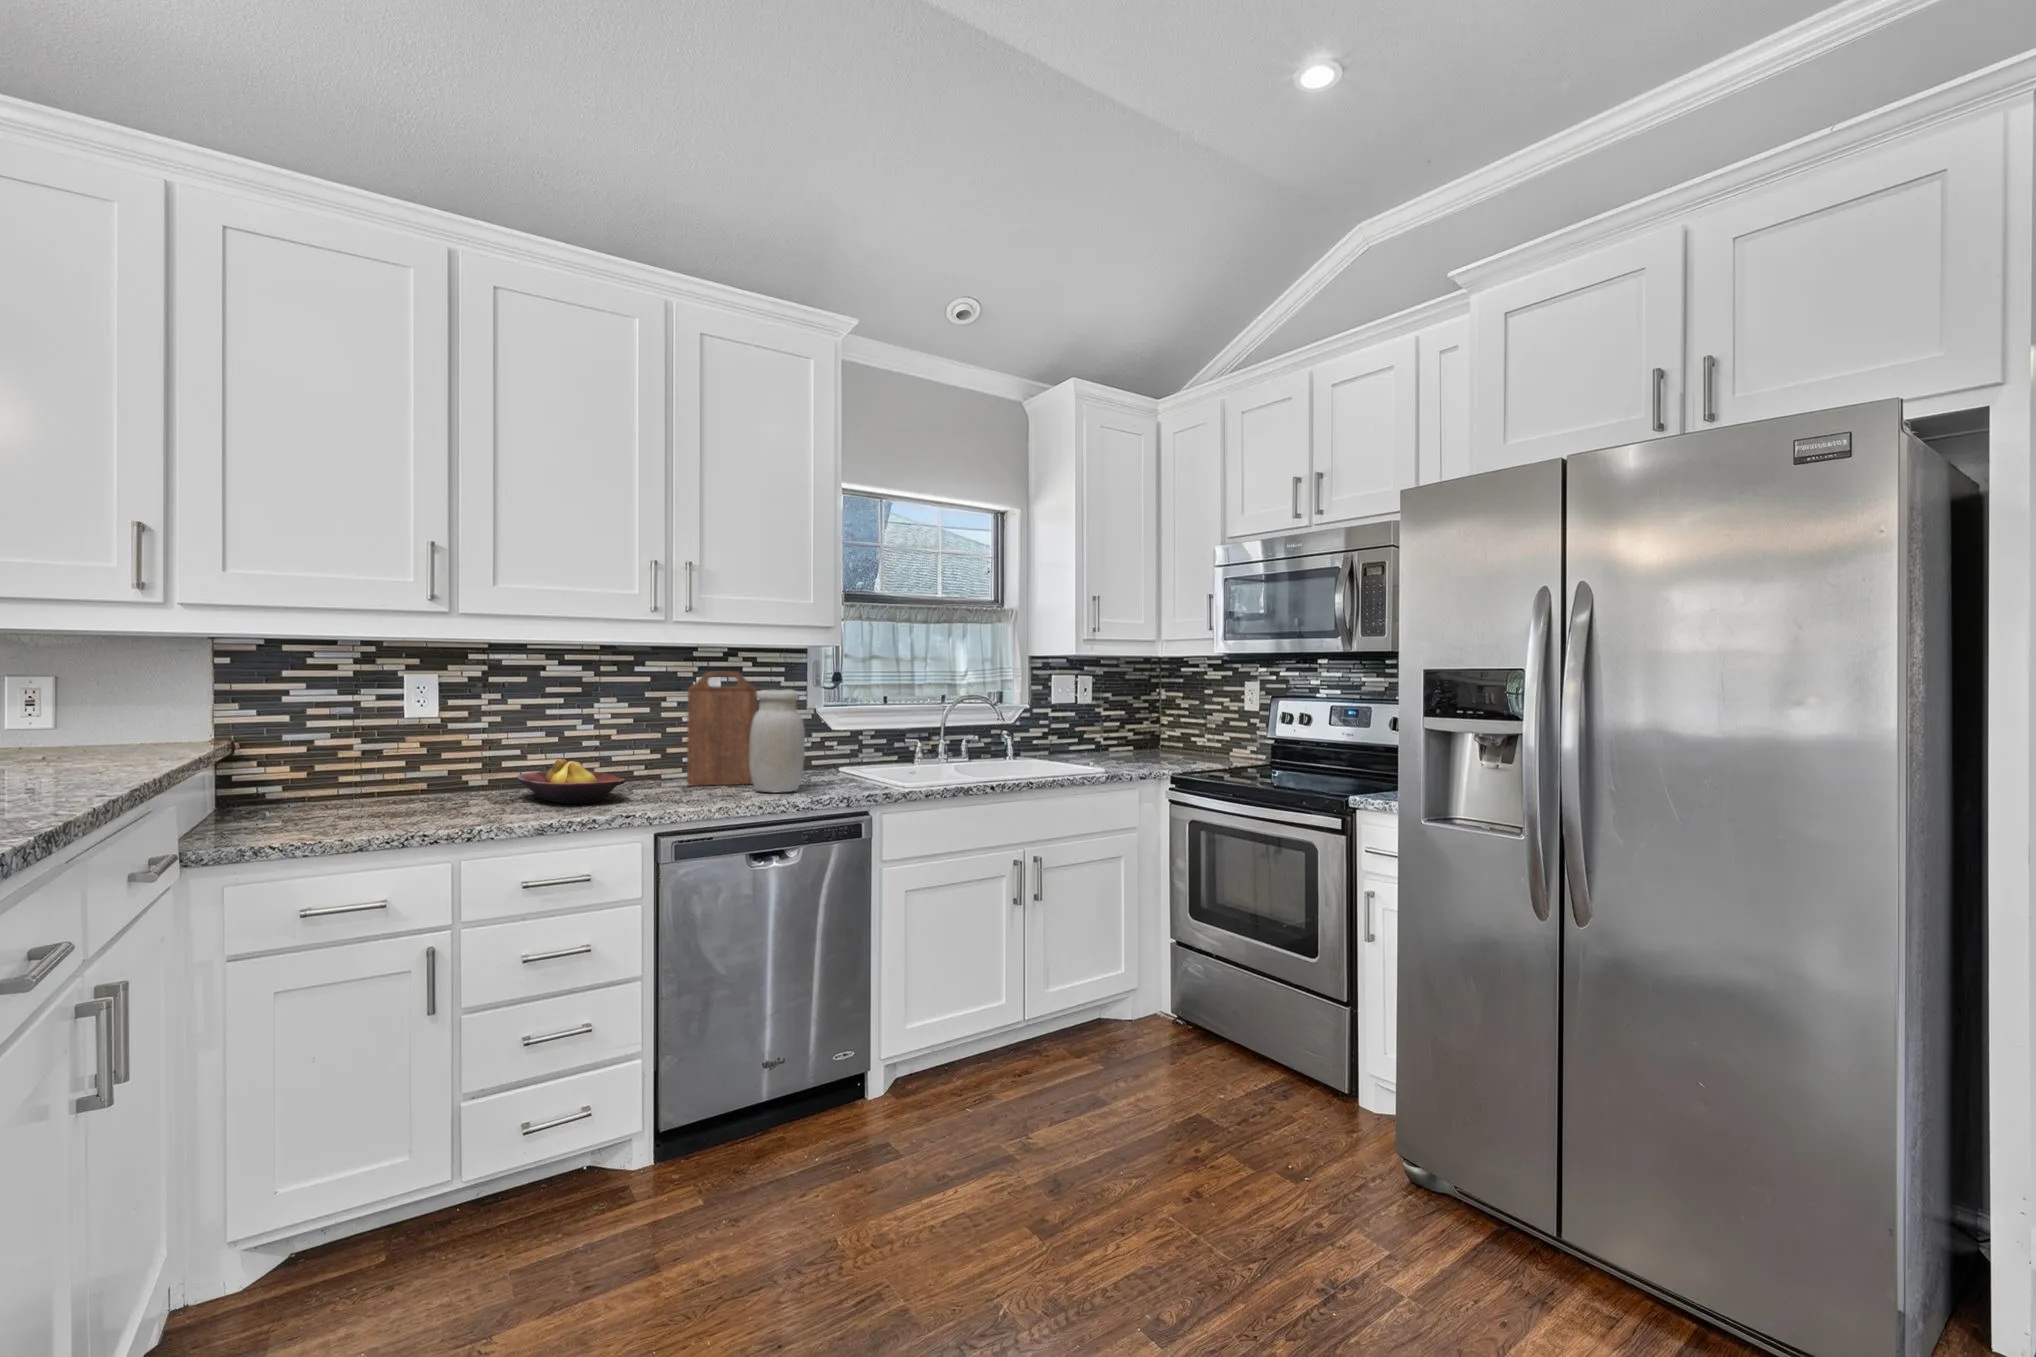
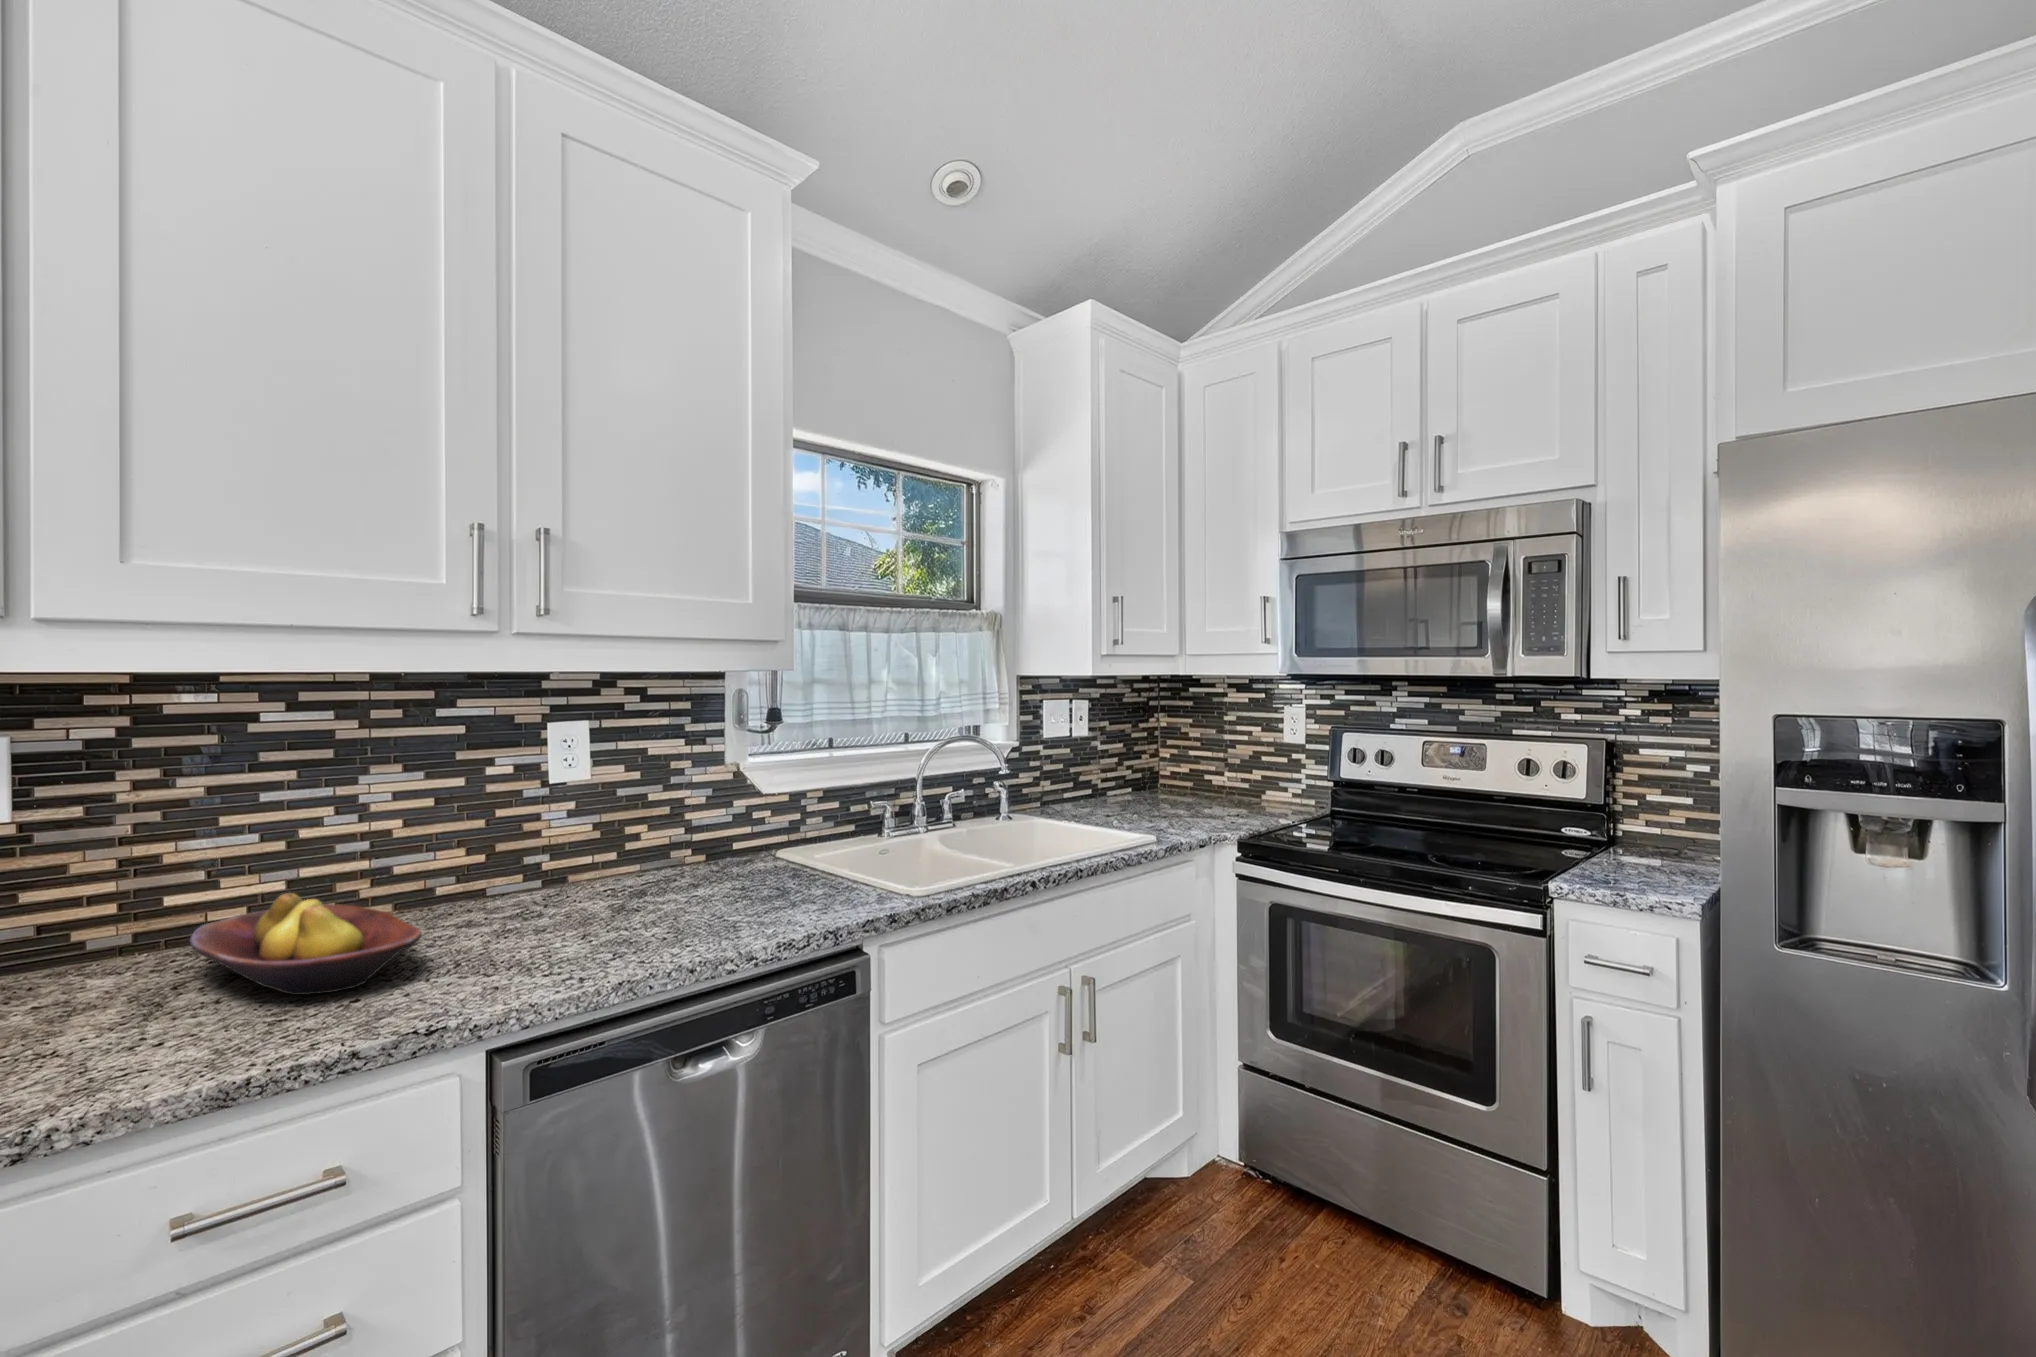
cutting board: present [687,671,757,786] -> none [537,716,658,913]
jar: present [749,690,805,792] -> none [657,749,752,928]

